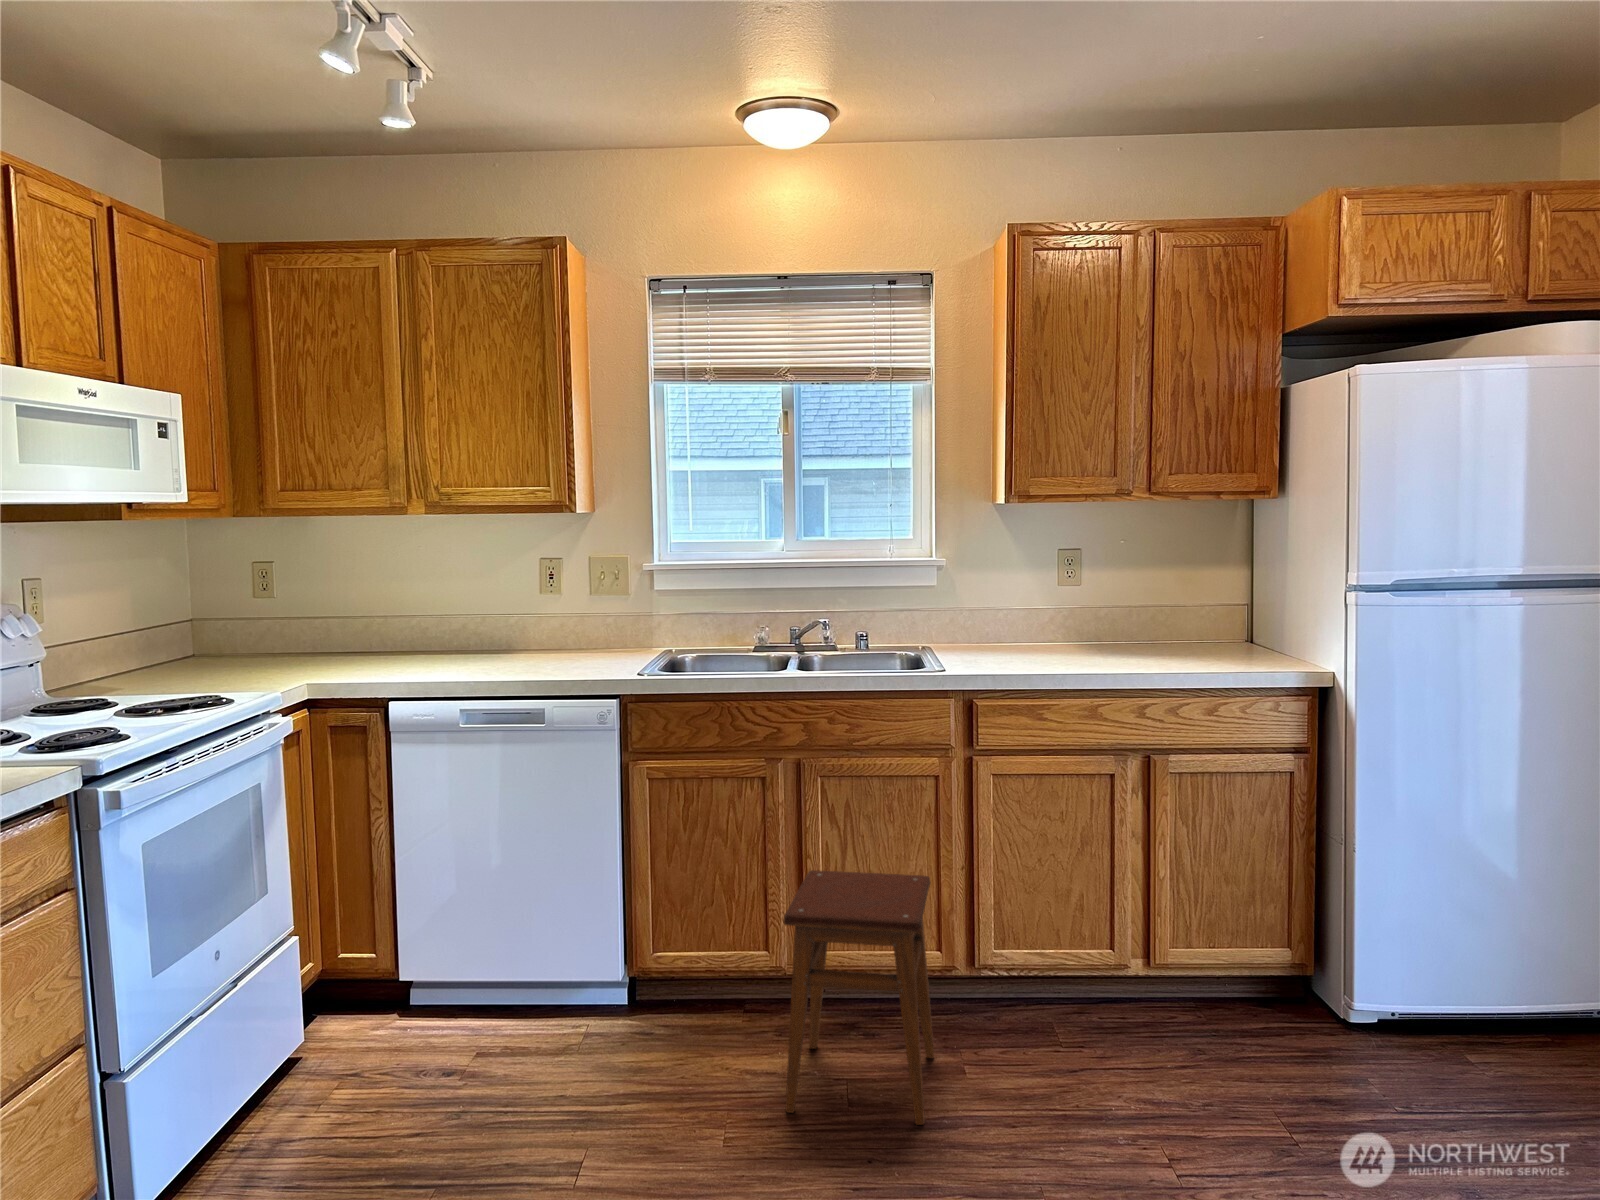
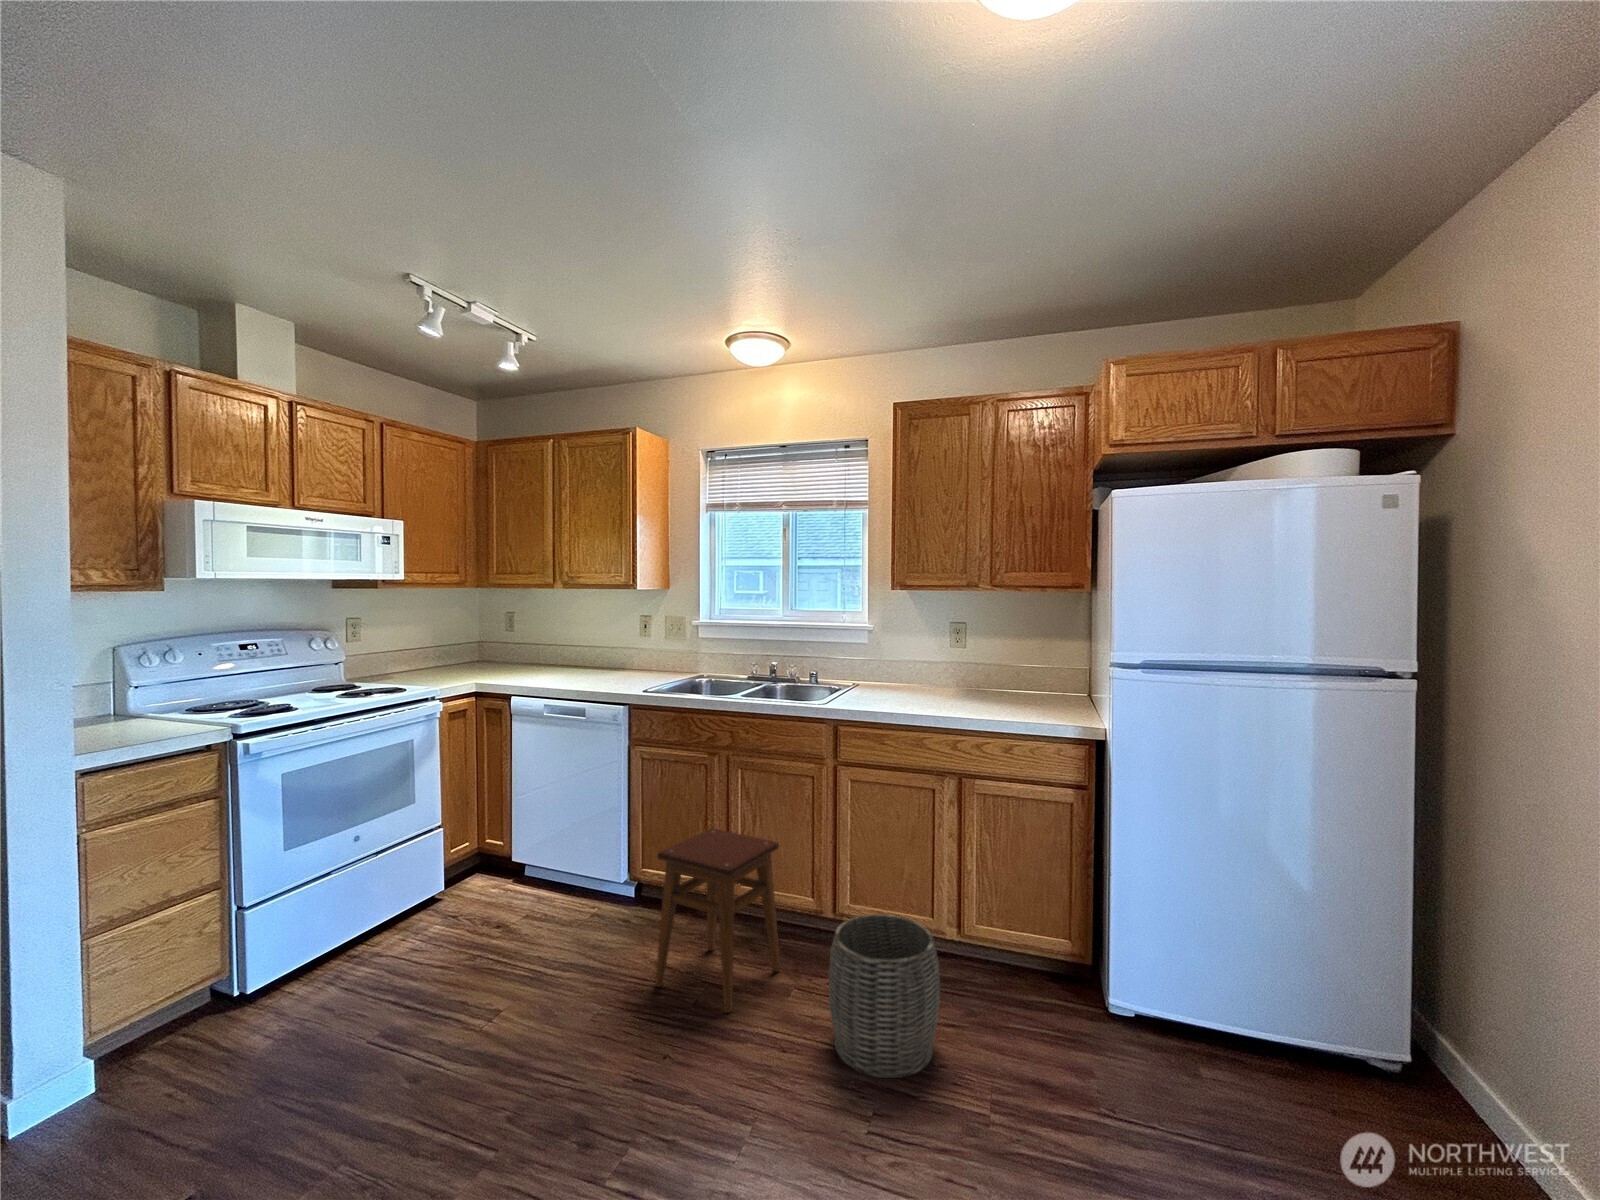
woven basket: none [1073,949,1229,1158] -> present [829,914,940,1078]

